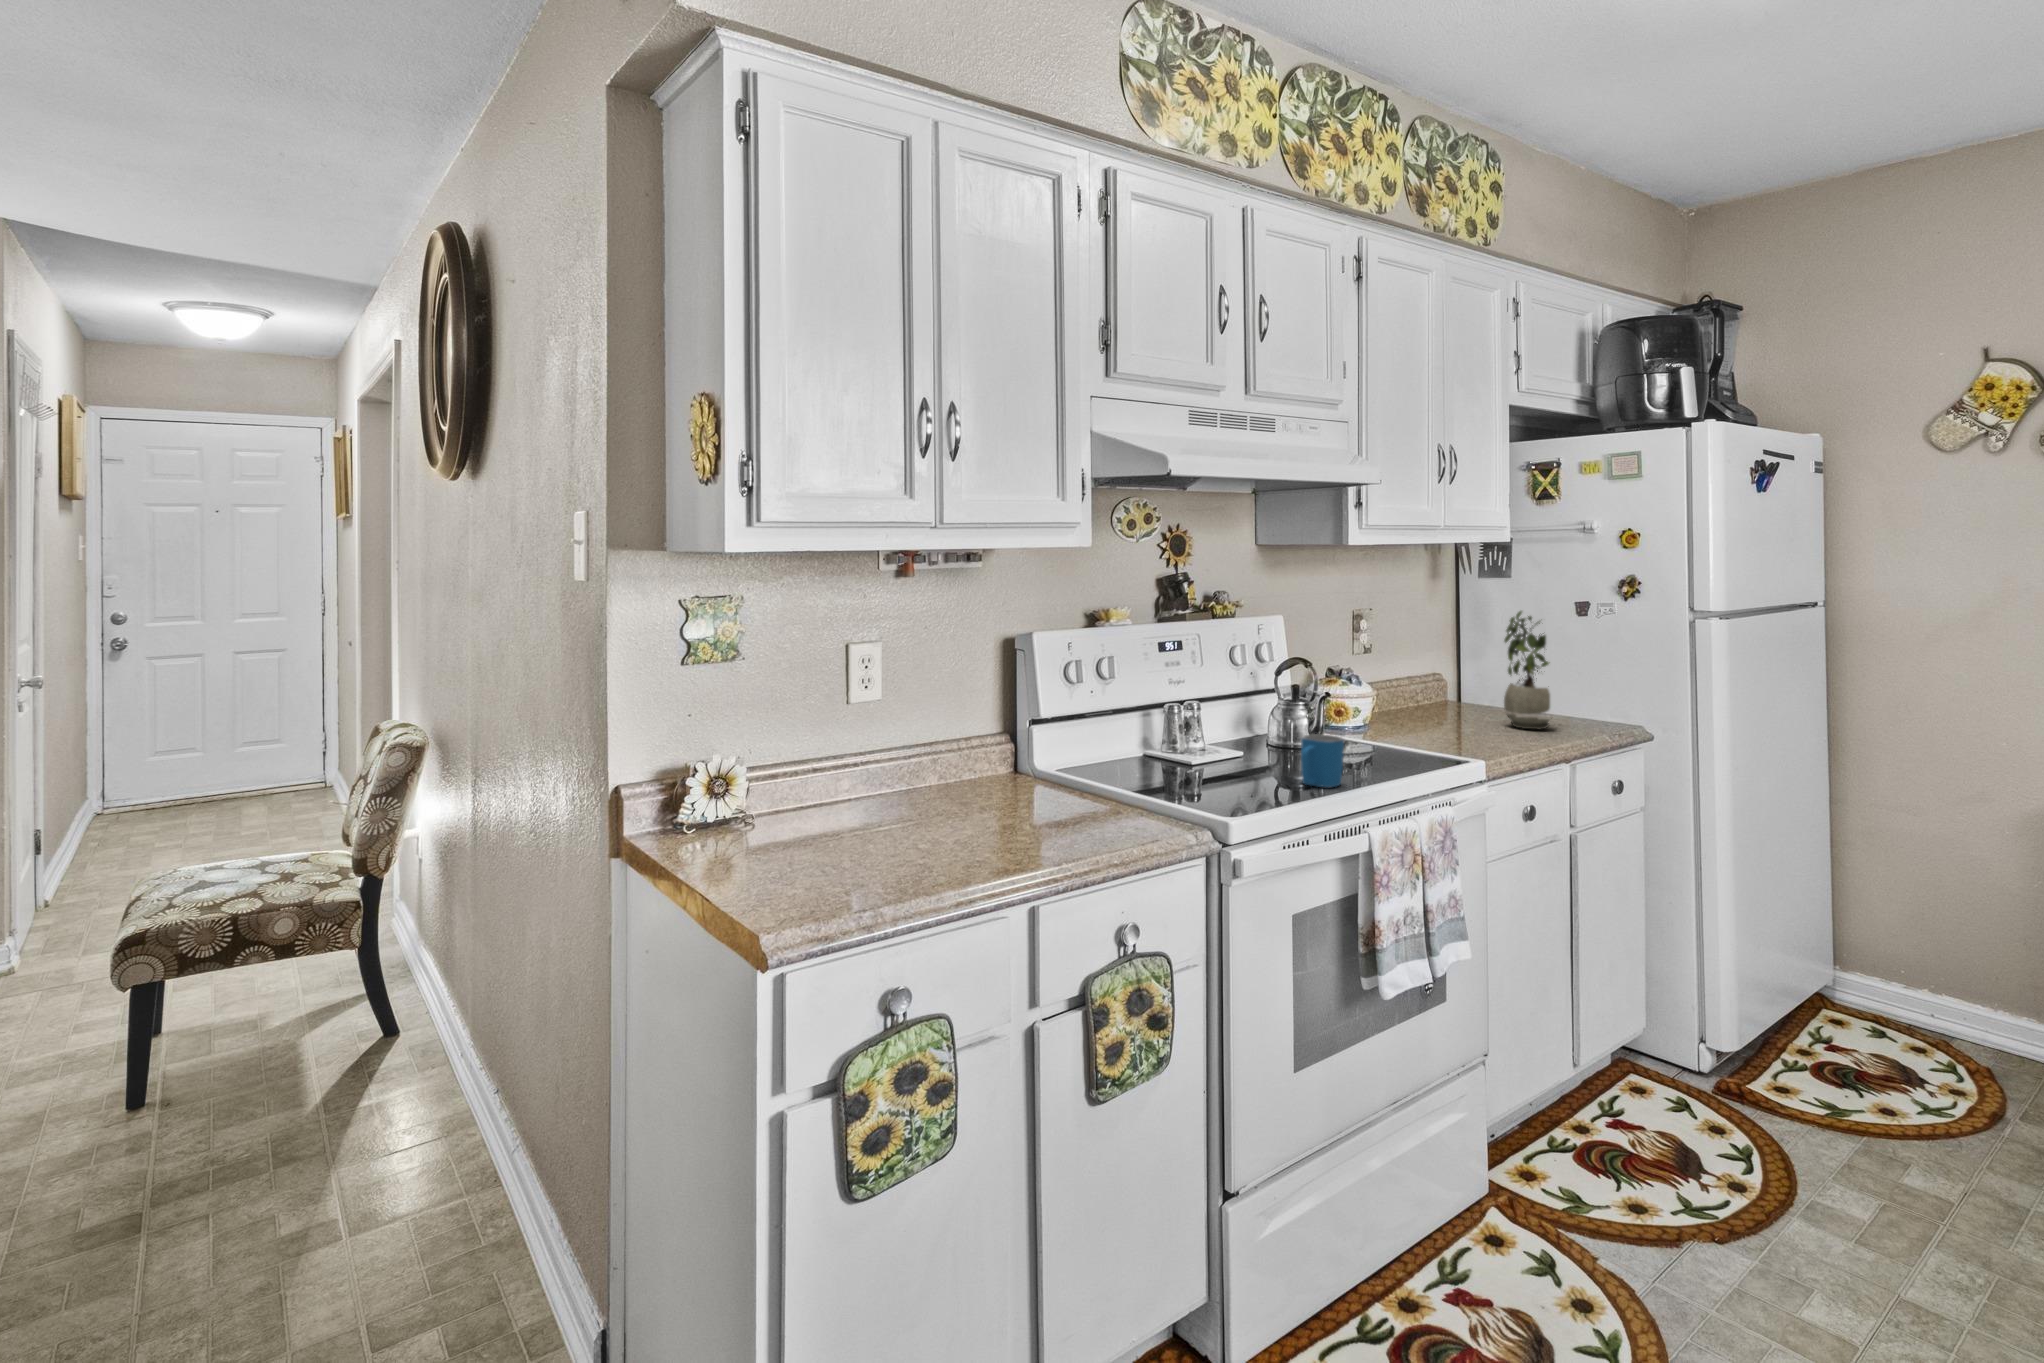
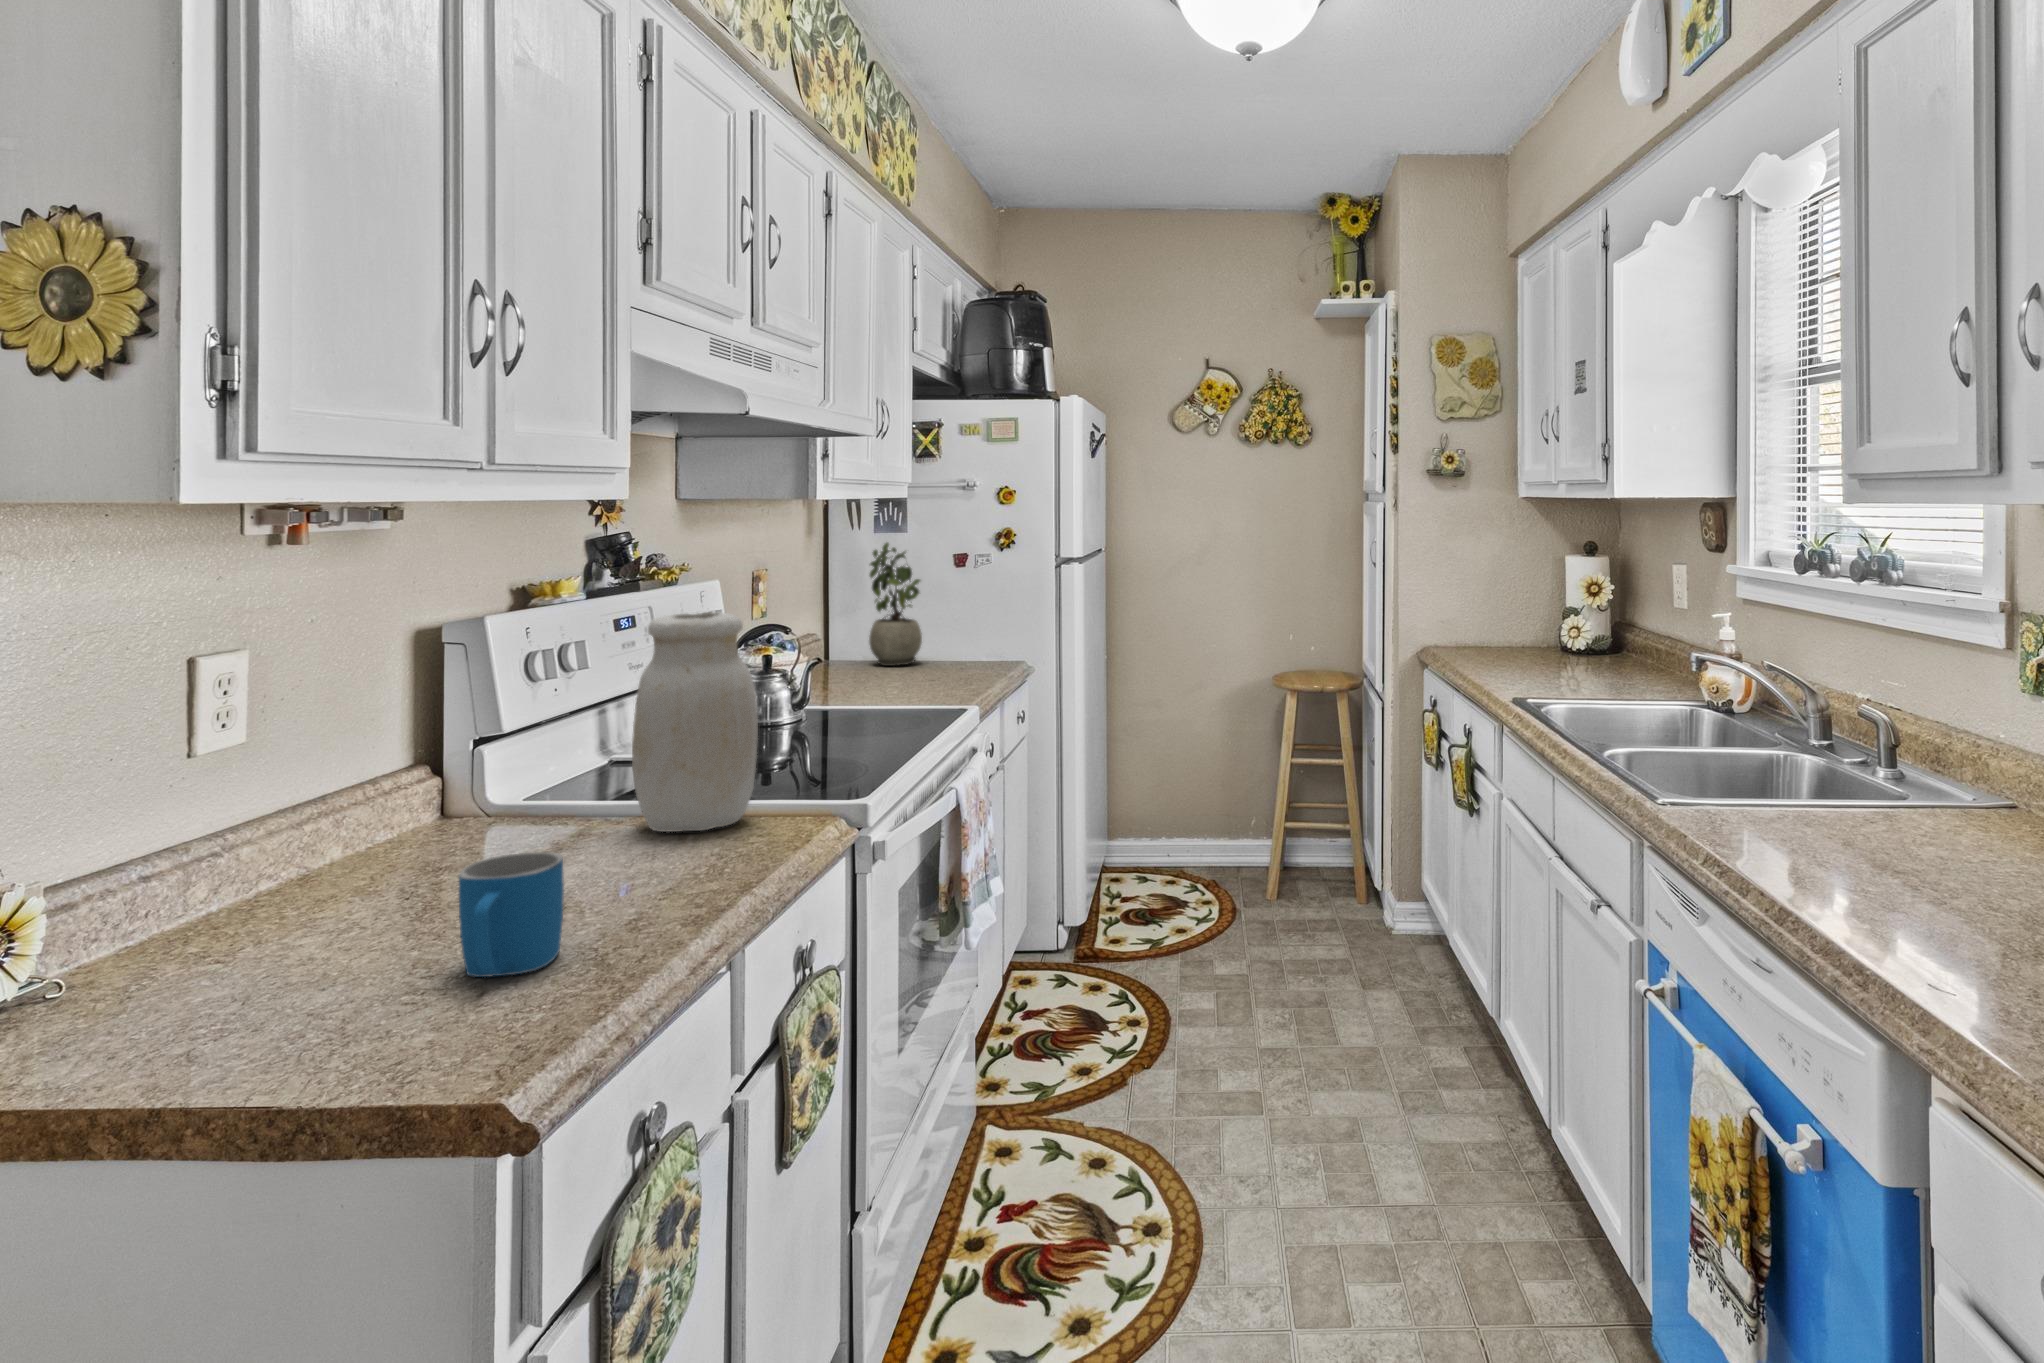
jar: none [1079,646,1167,818] -> present [632,612,758,832]
mug: present [1301,734,1344,787] -> present [459,852,564,977]

